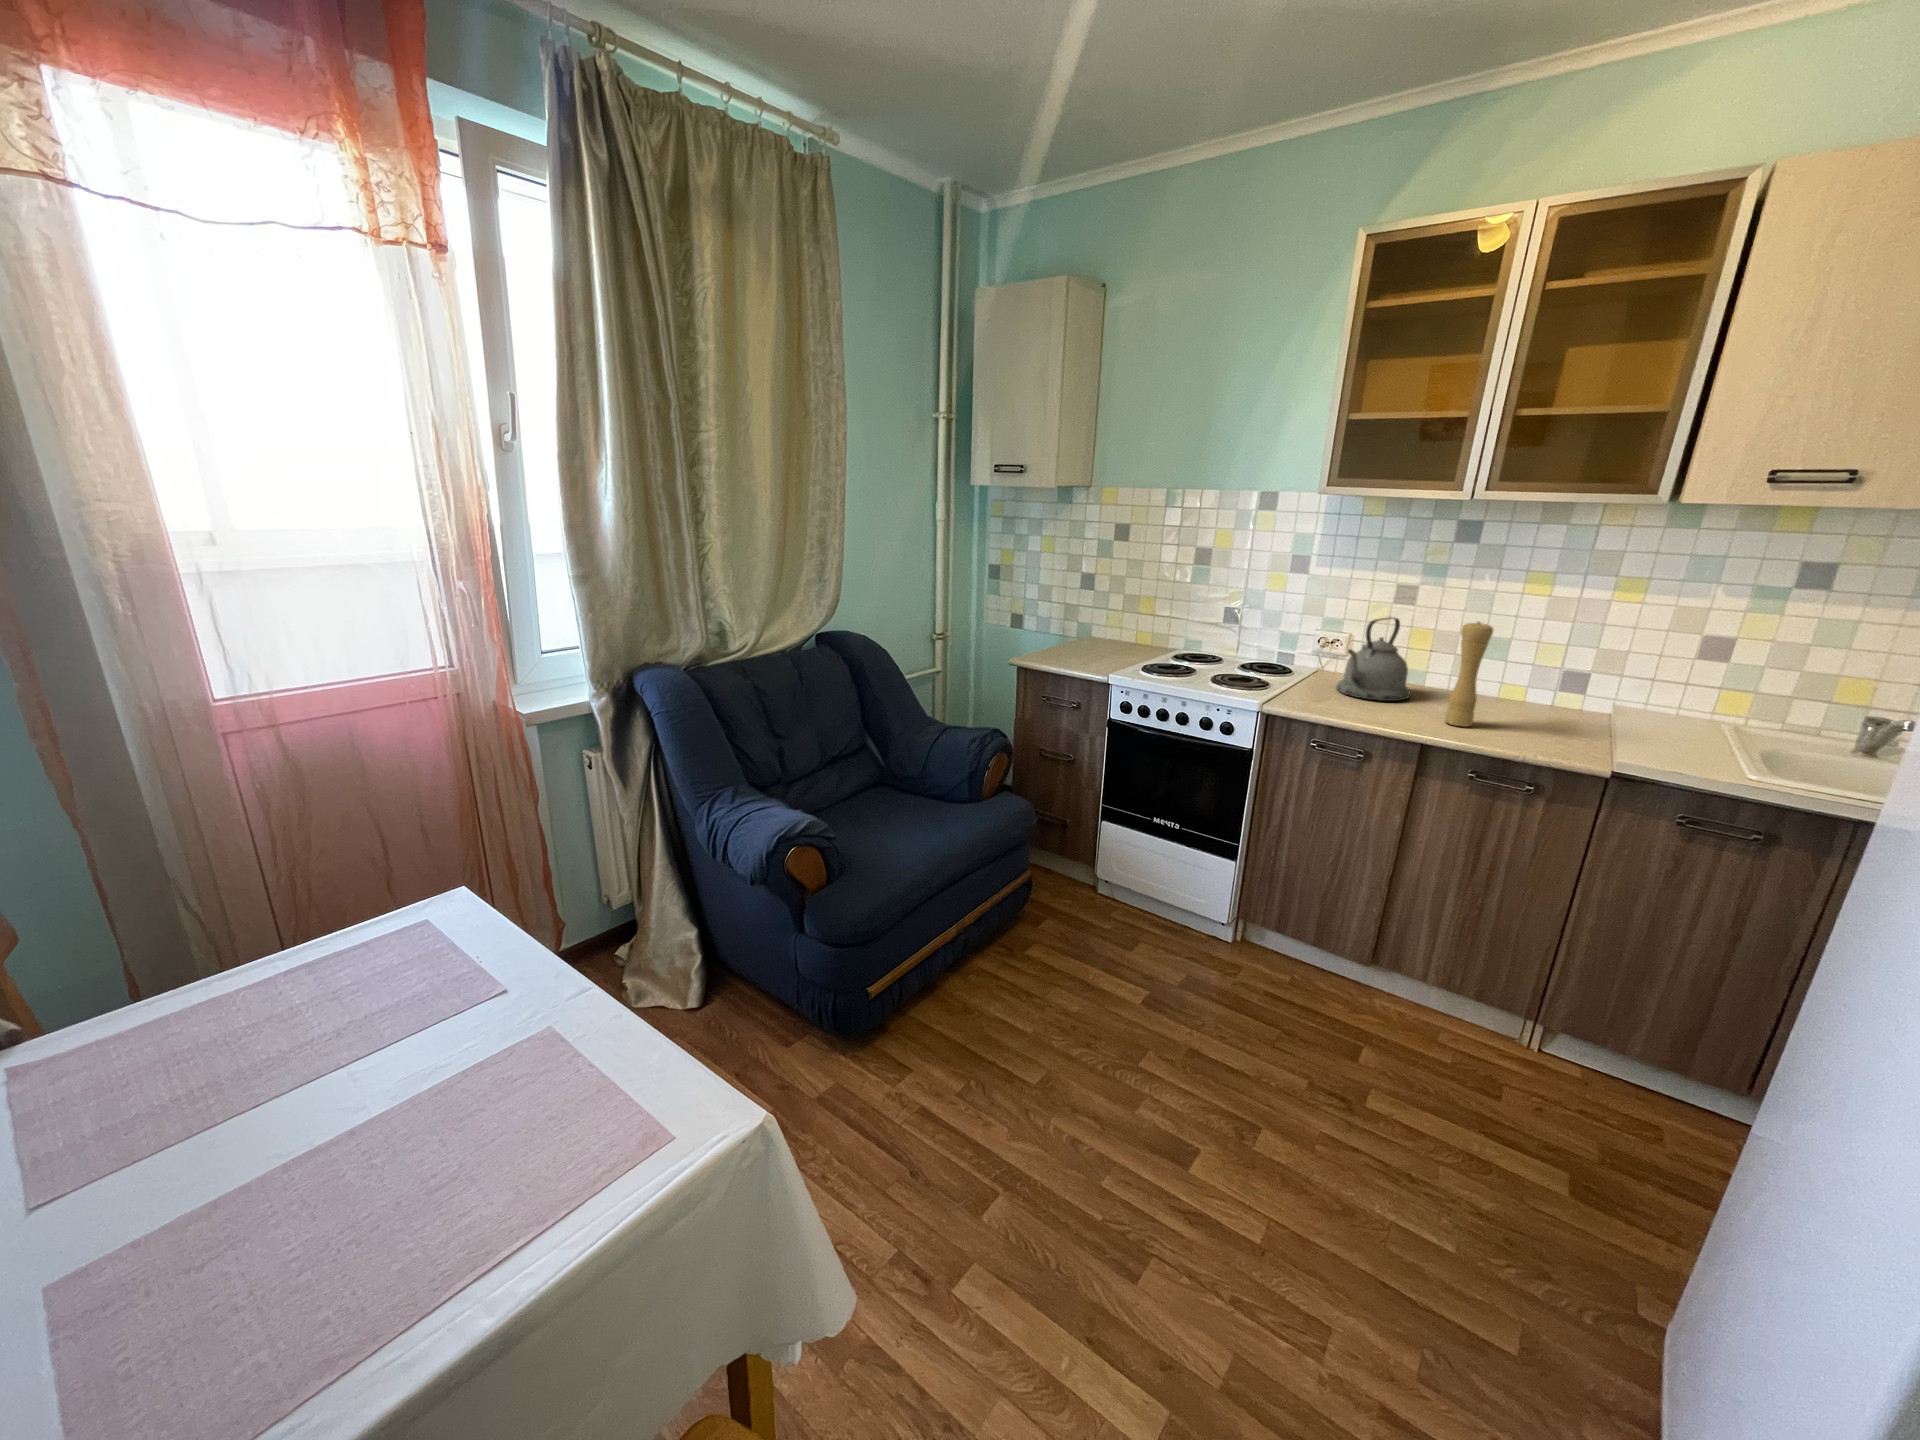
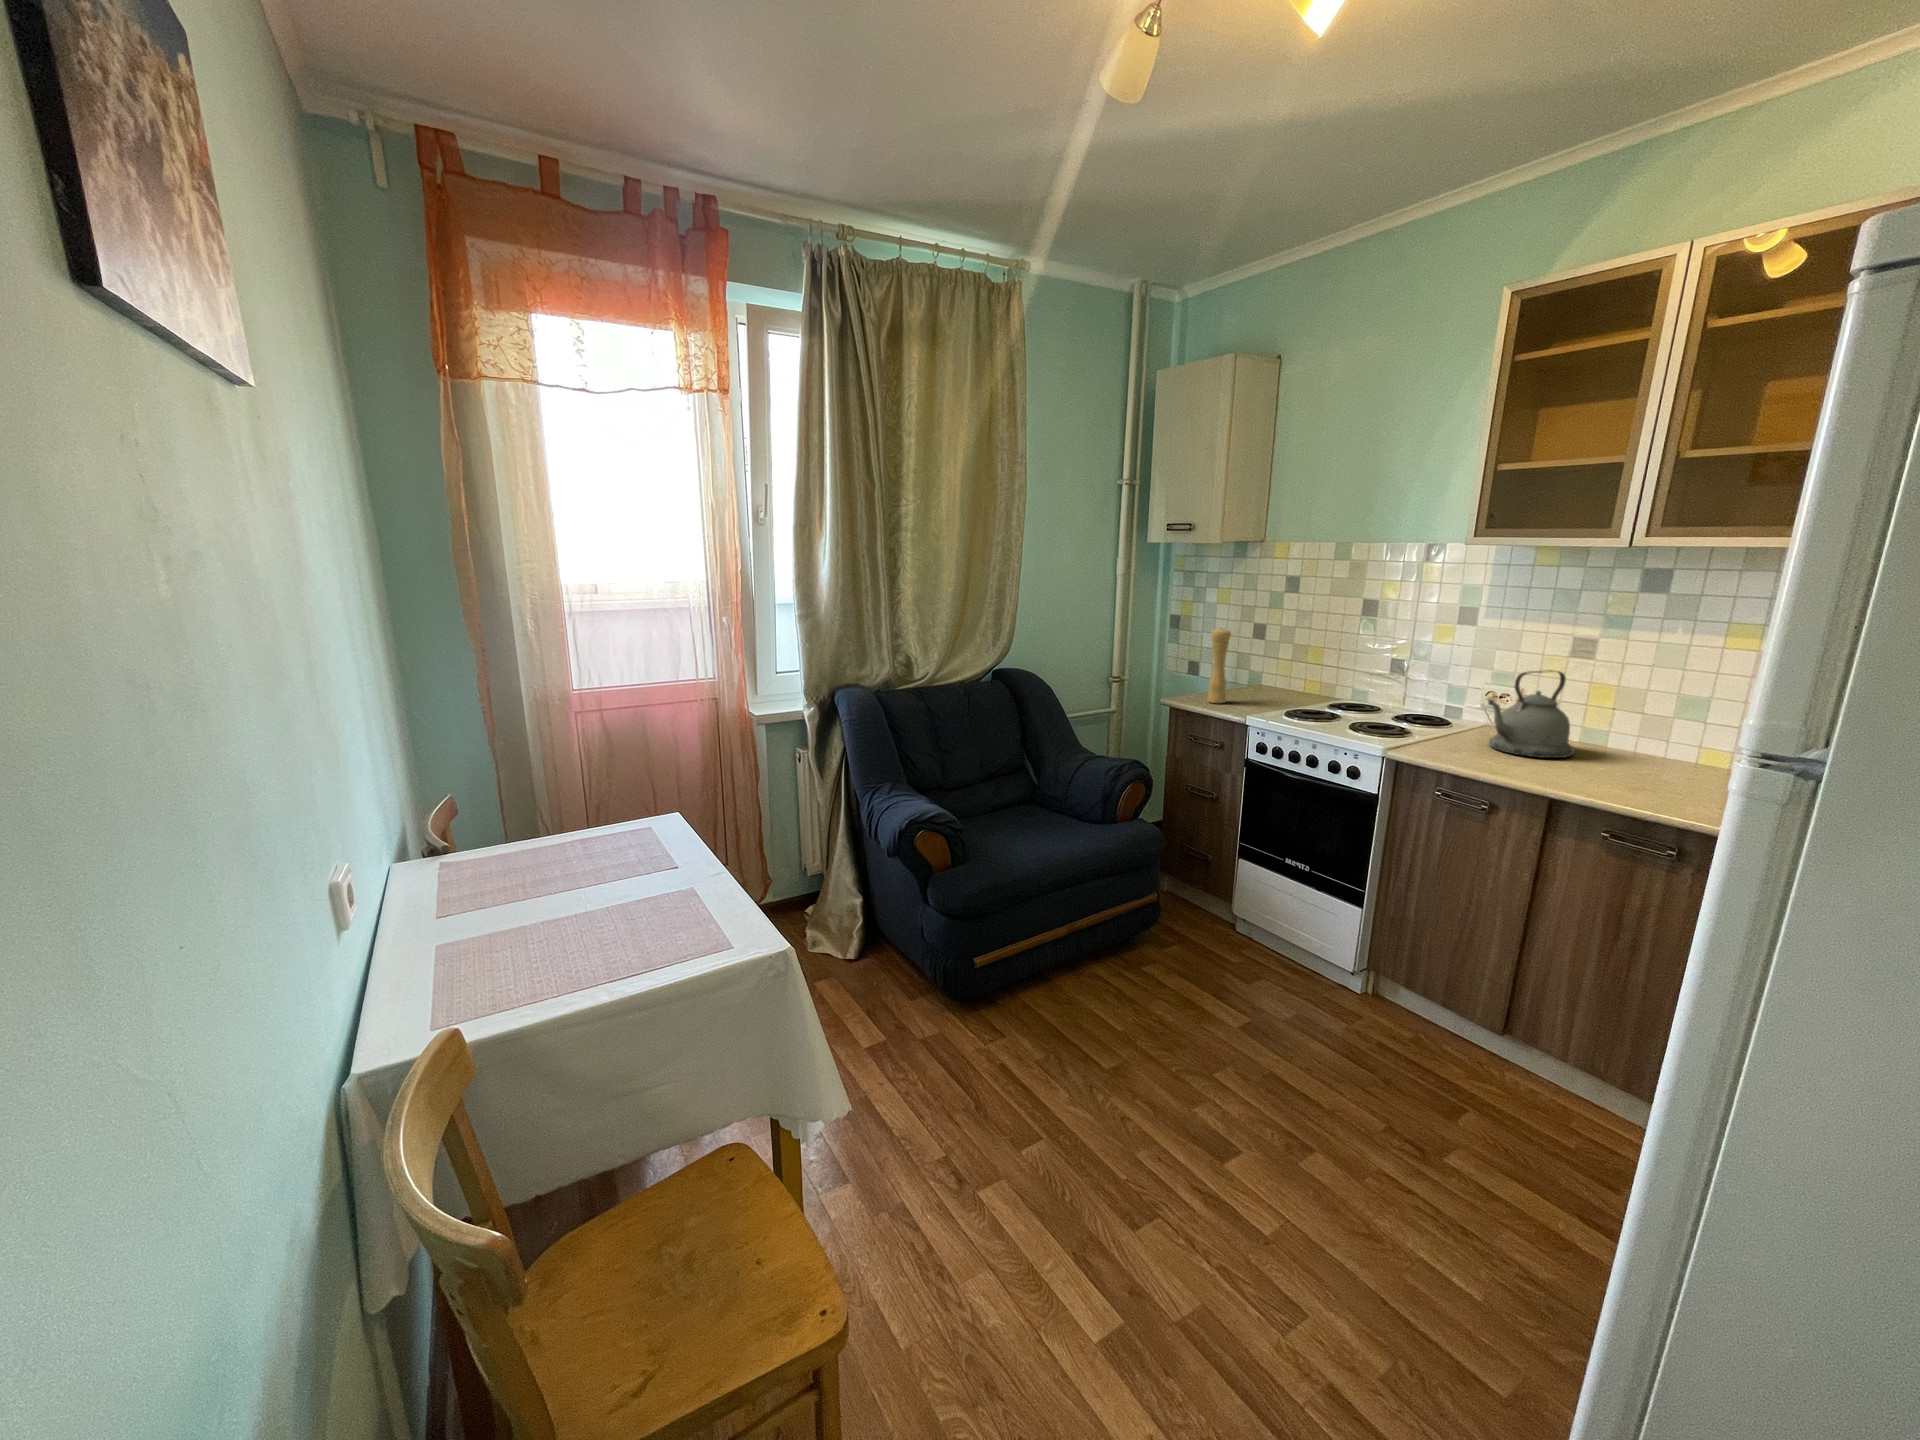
pepper mill: present [1445,621,1494,727] -> present [1208,628,1231,703]

